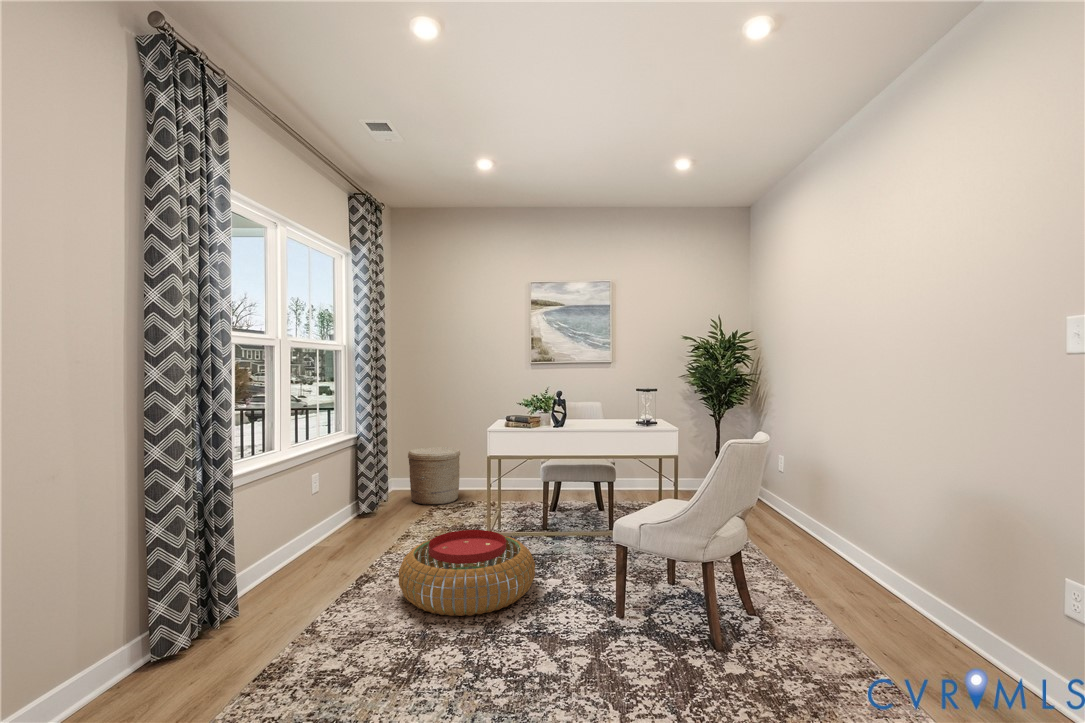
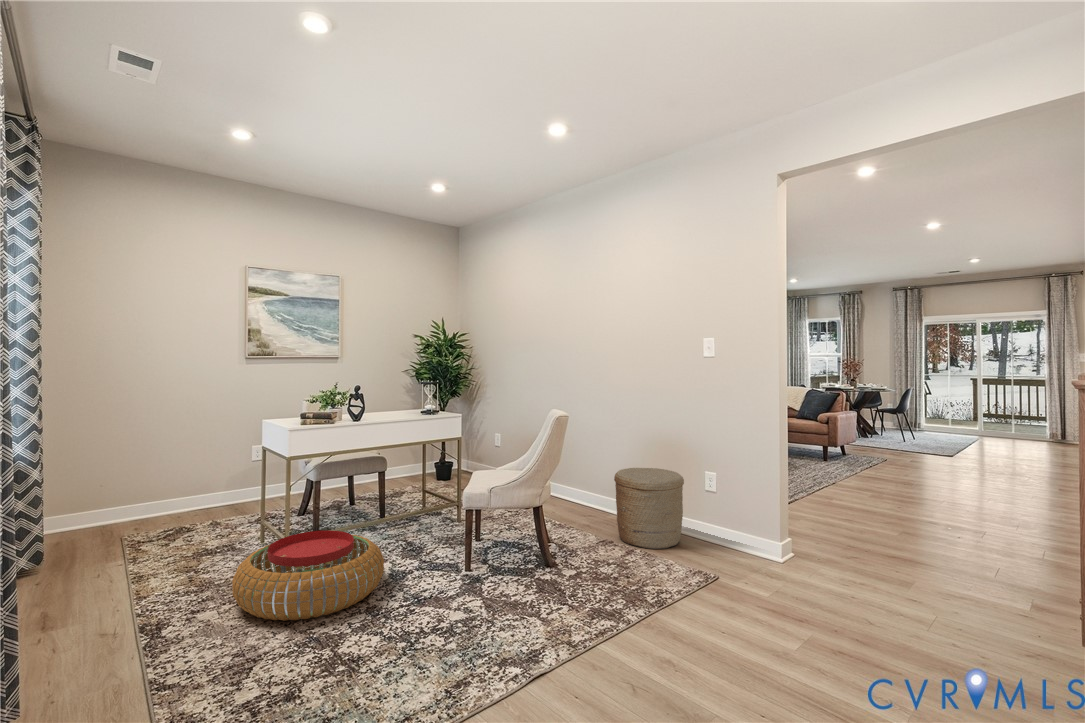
woven basket: present [408,447,460,505] -> present [614,468,684,549]

